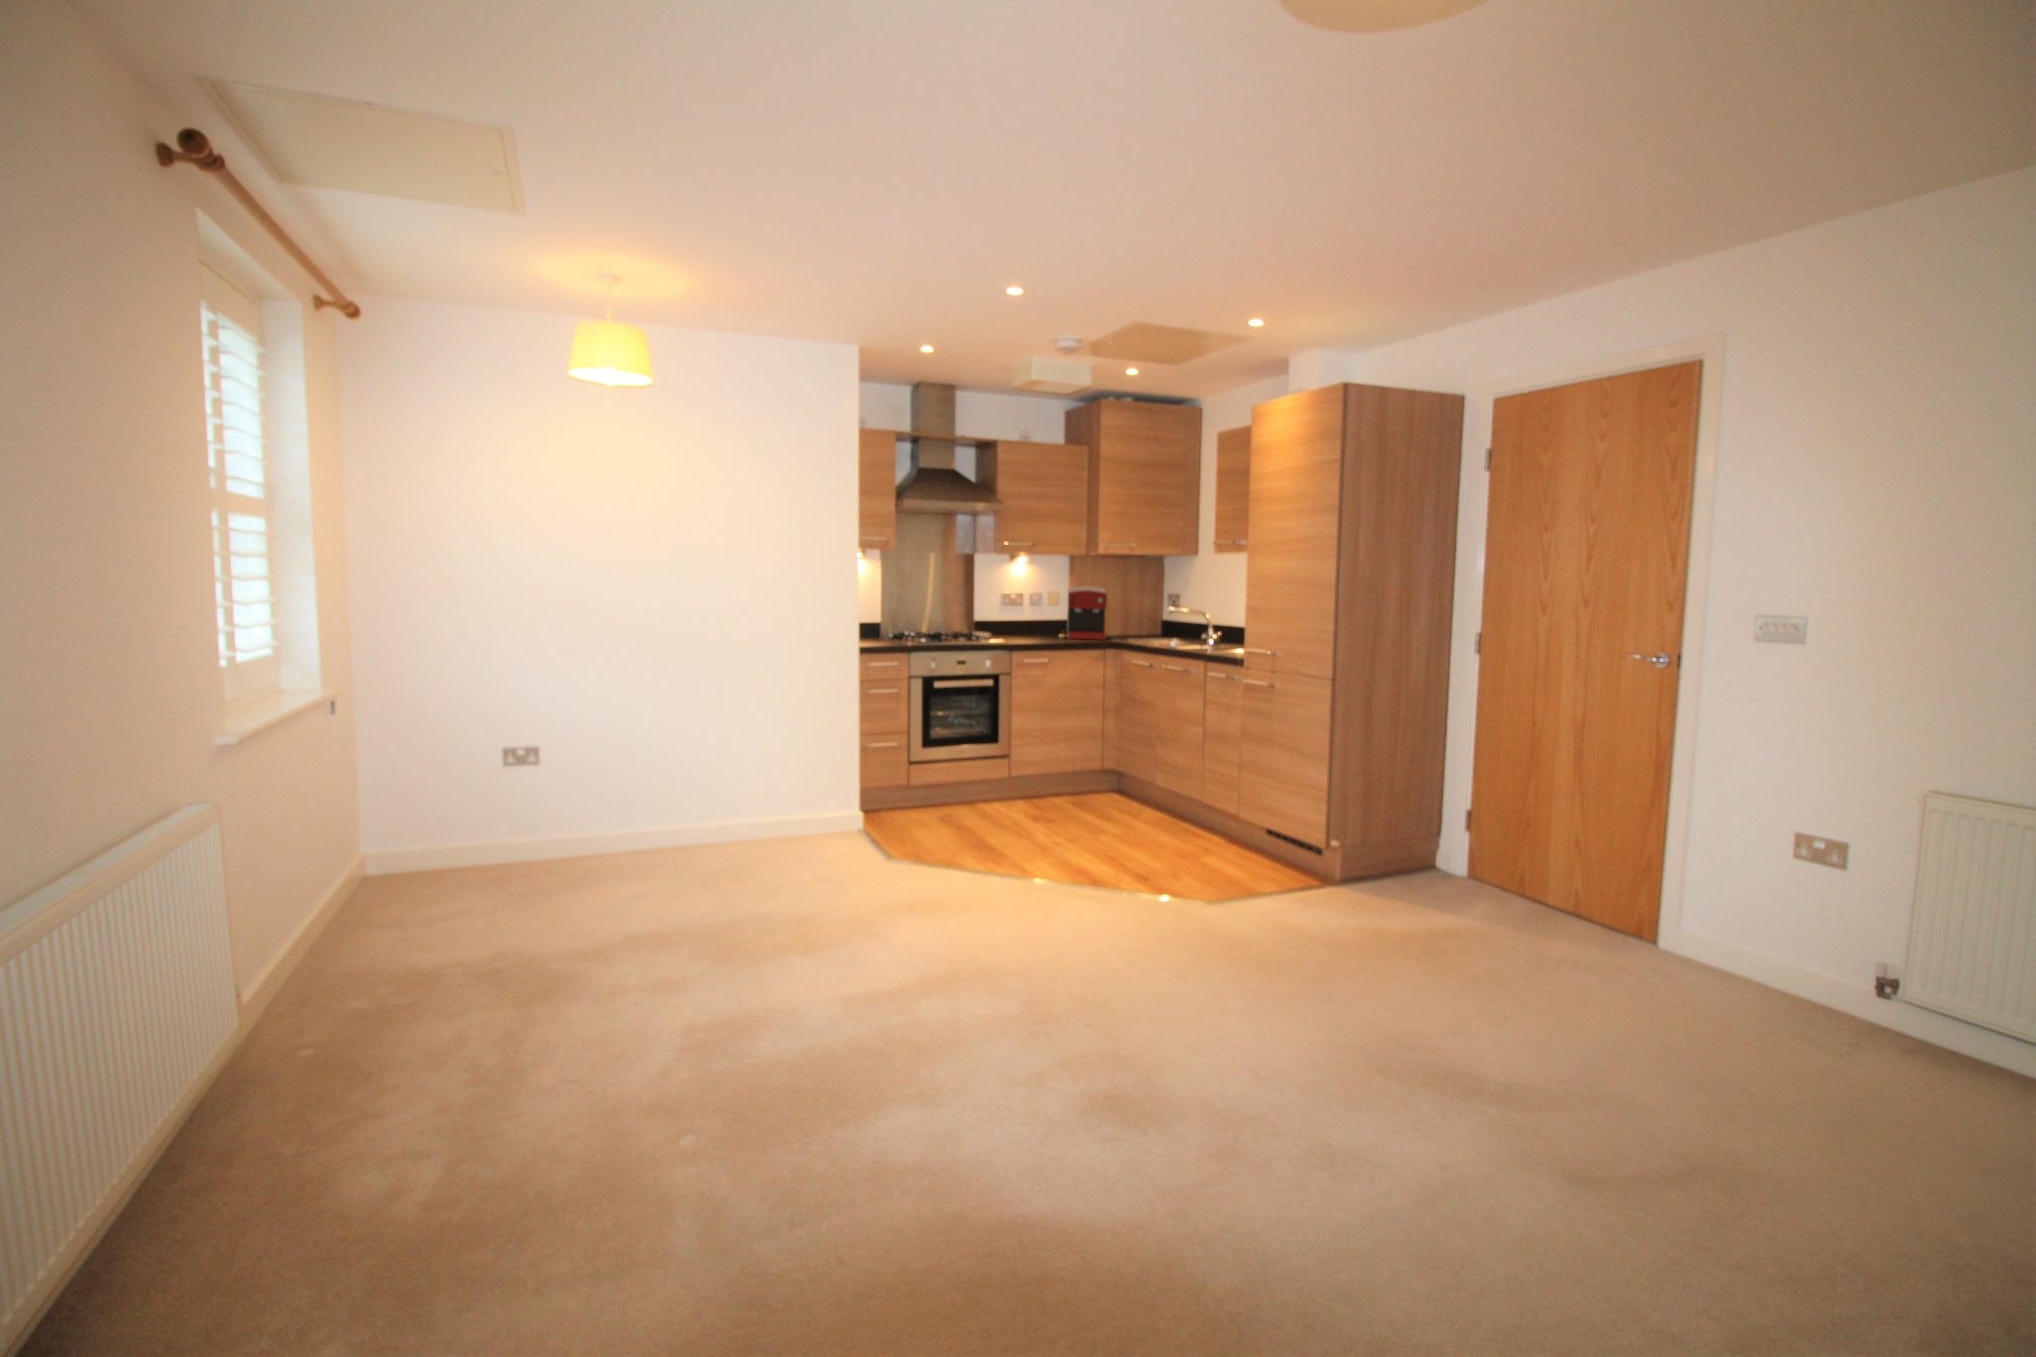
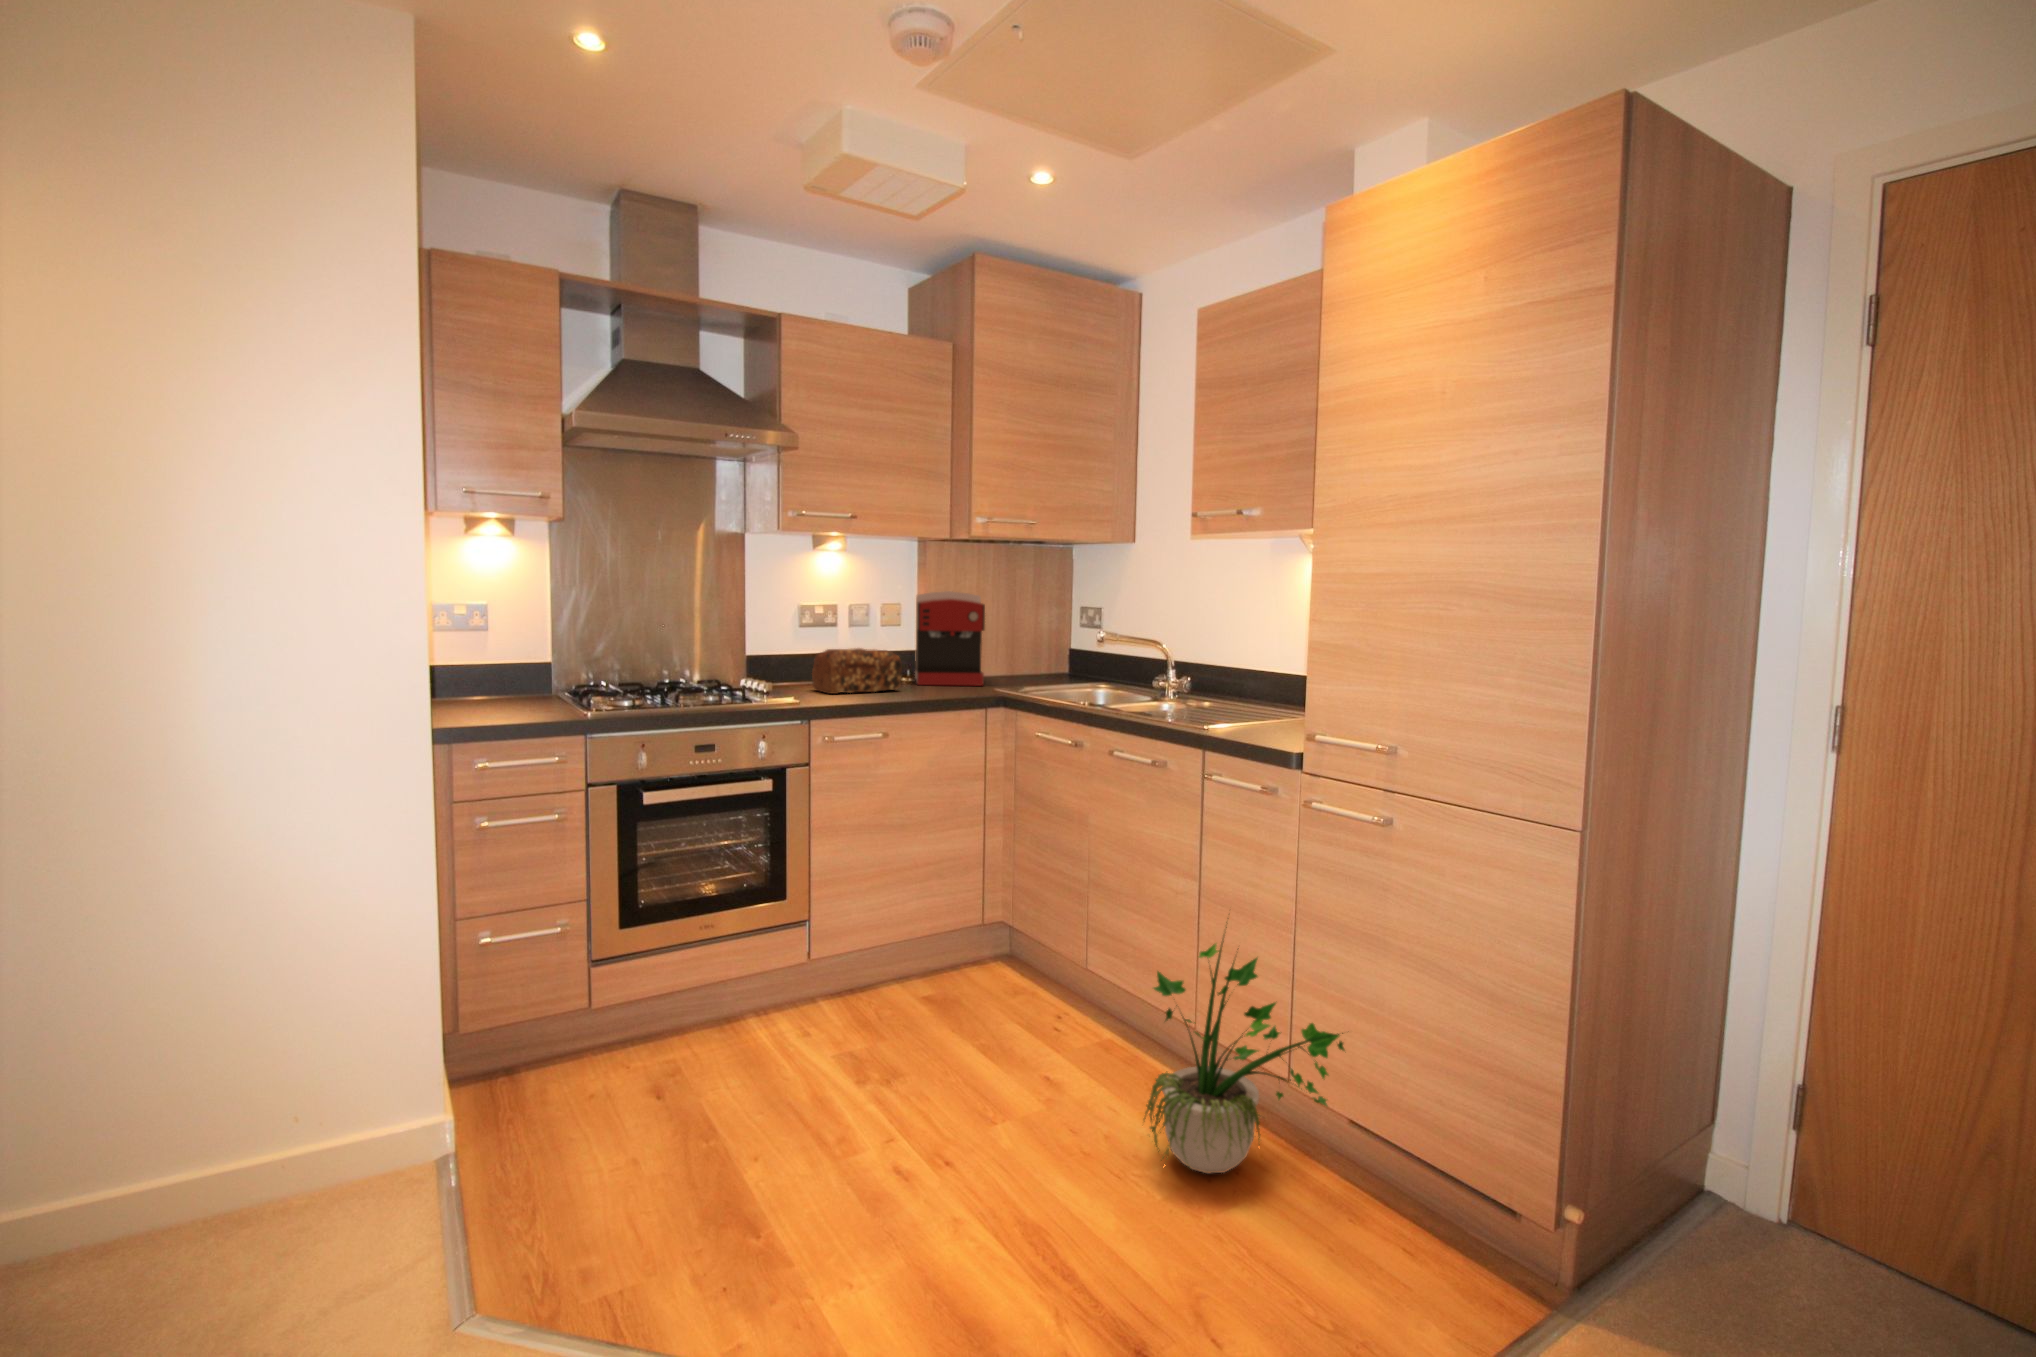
bread loaf: none [1011,617,1060,641] -> present [812,648,902,694]
potted plant: none [1167,728,1256,848] -> present [1144,927,1345,1173]

